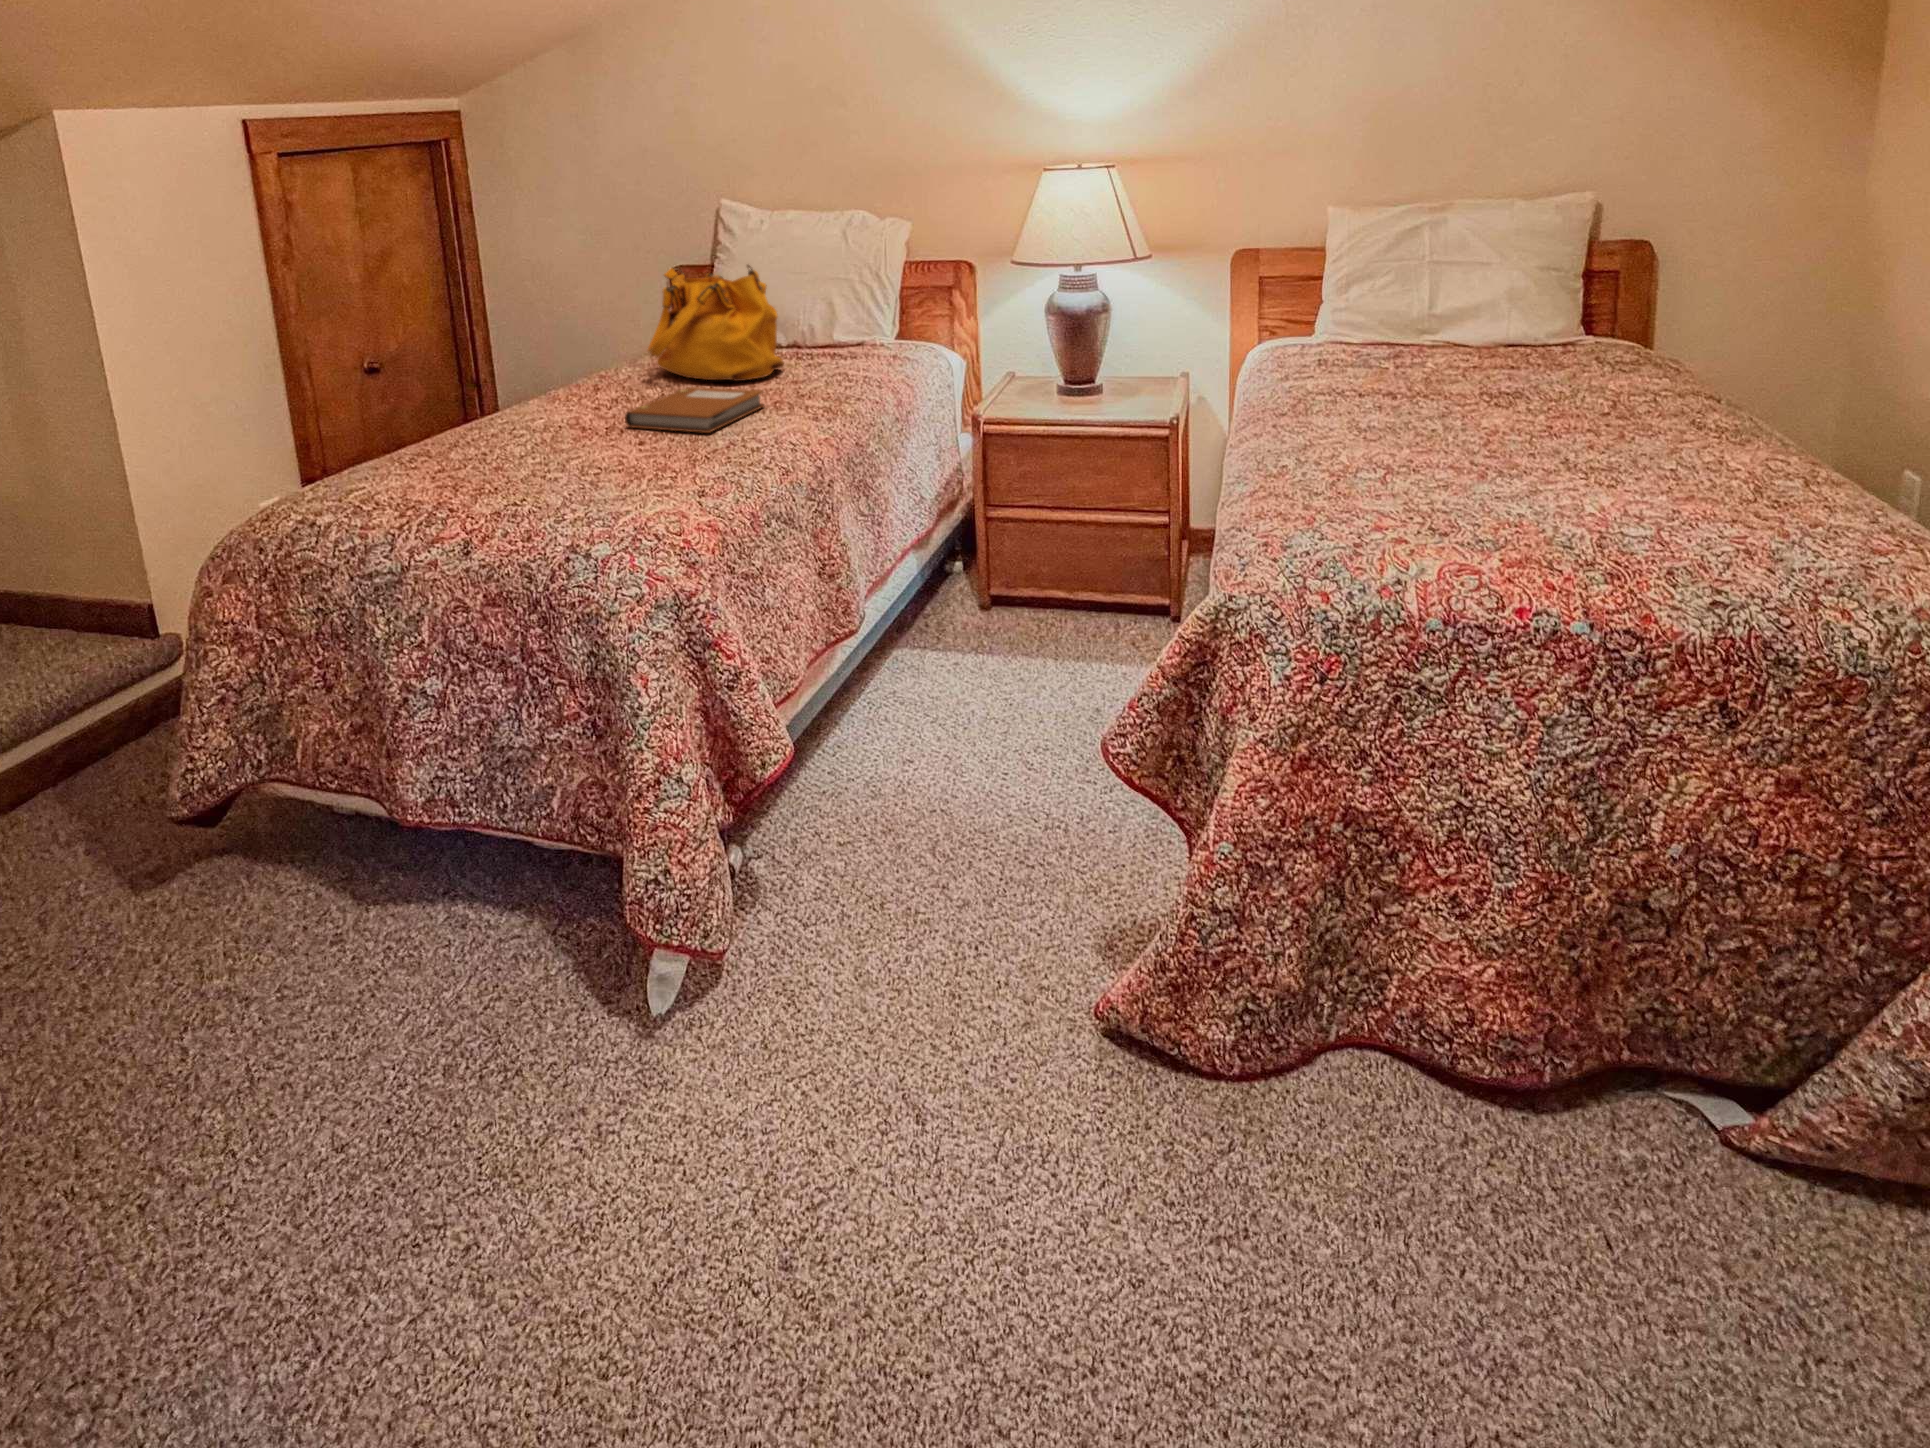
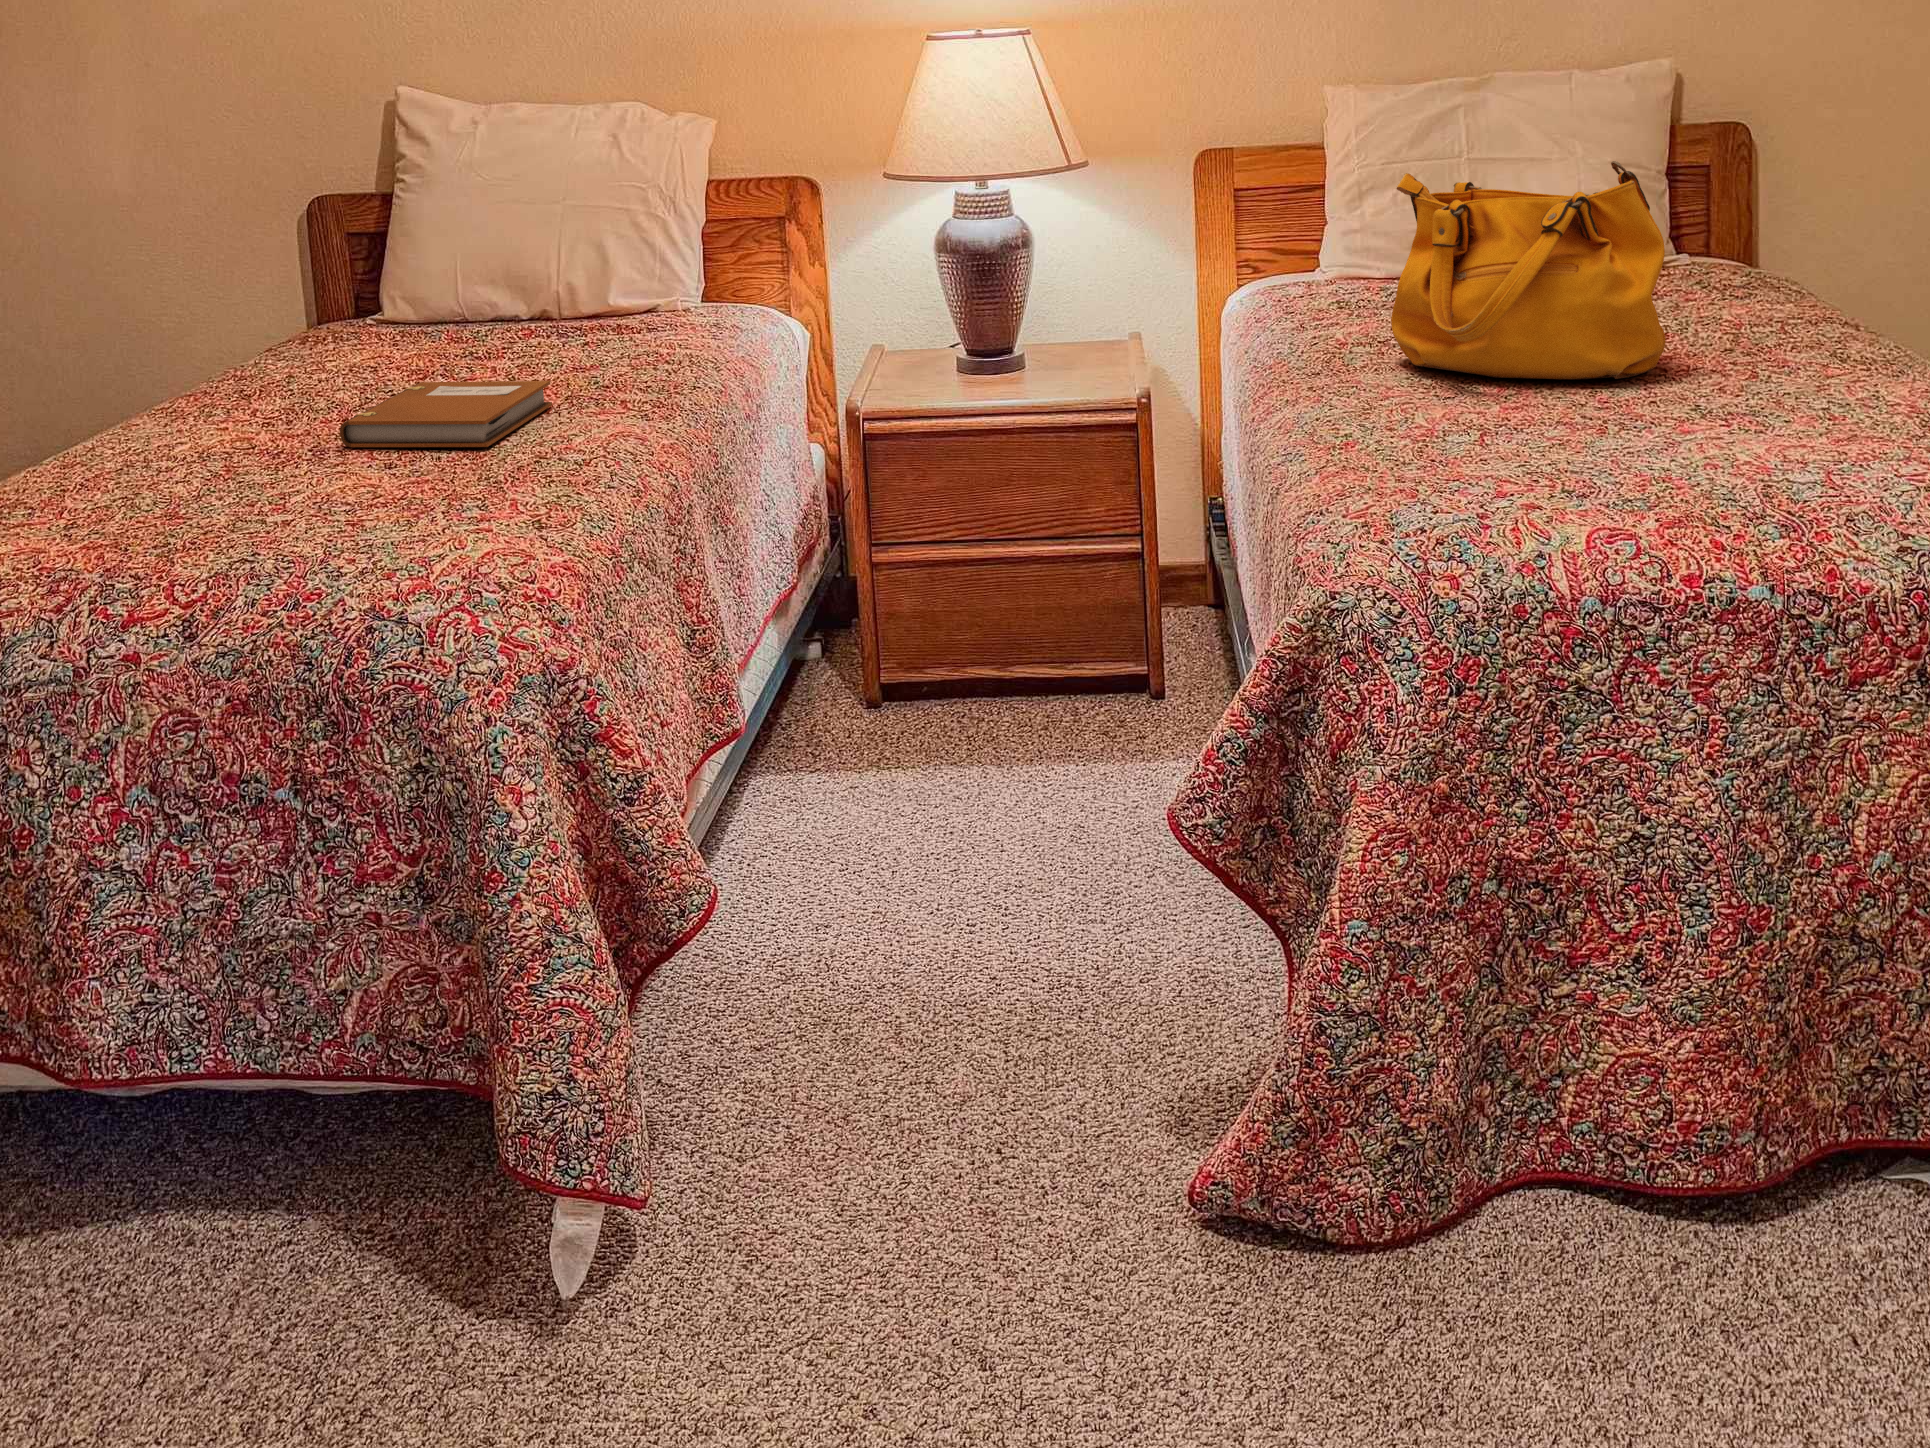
handbag: present [648,264,784,381] -> present [1391,161,1665,379]

